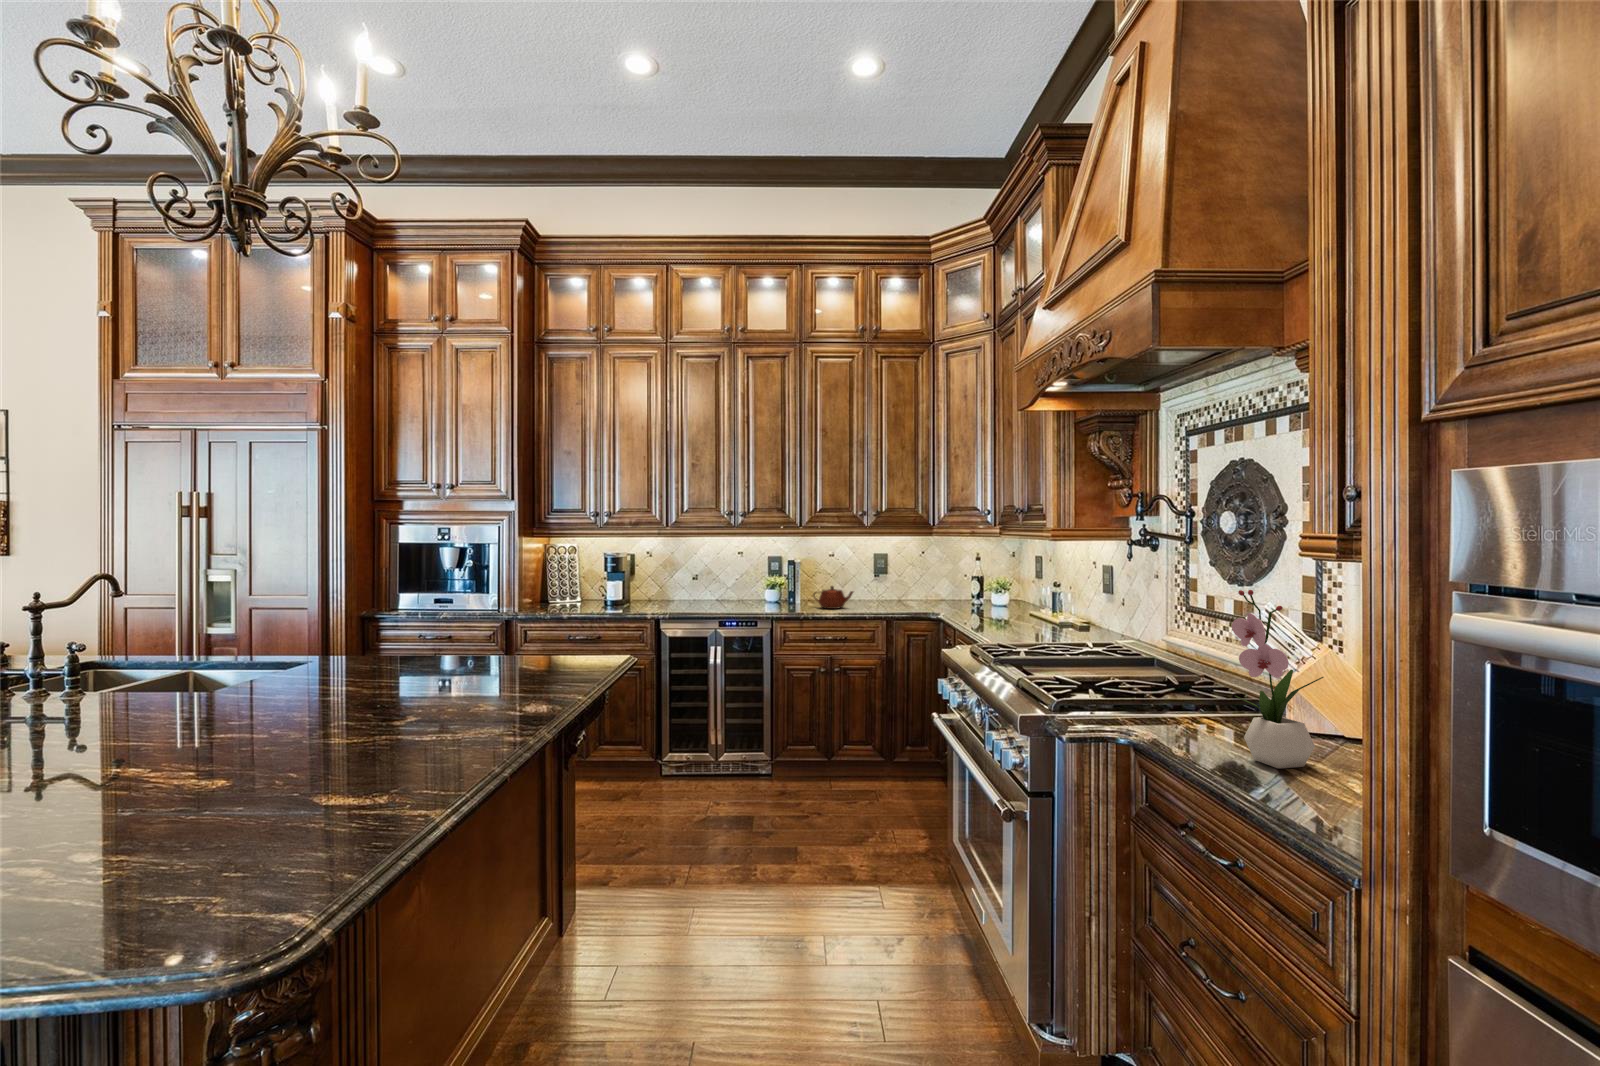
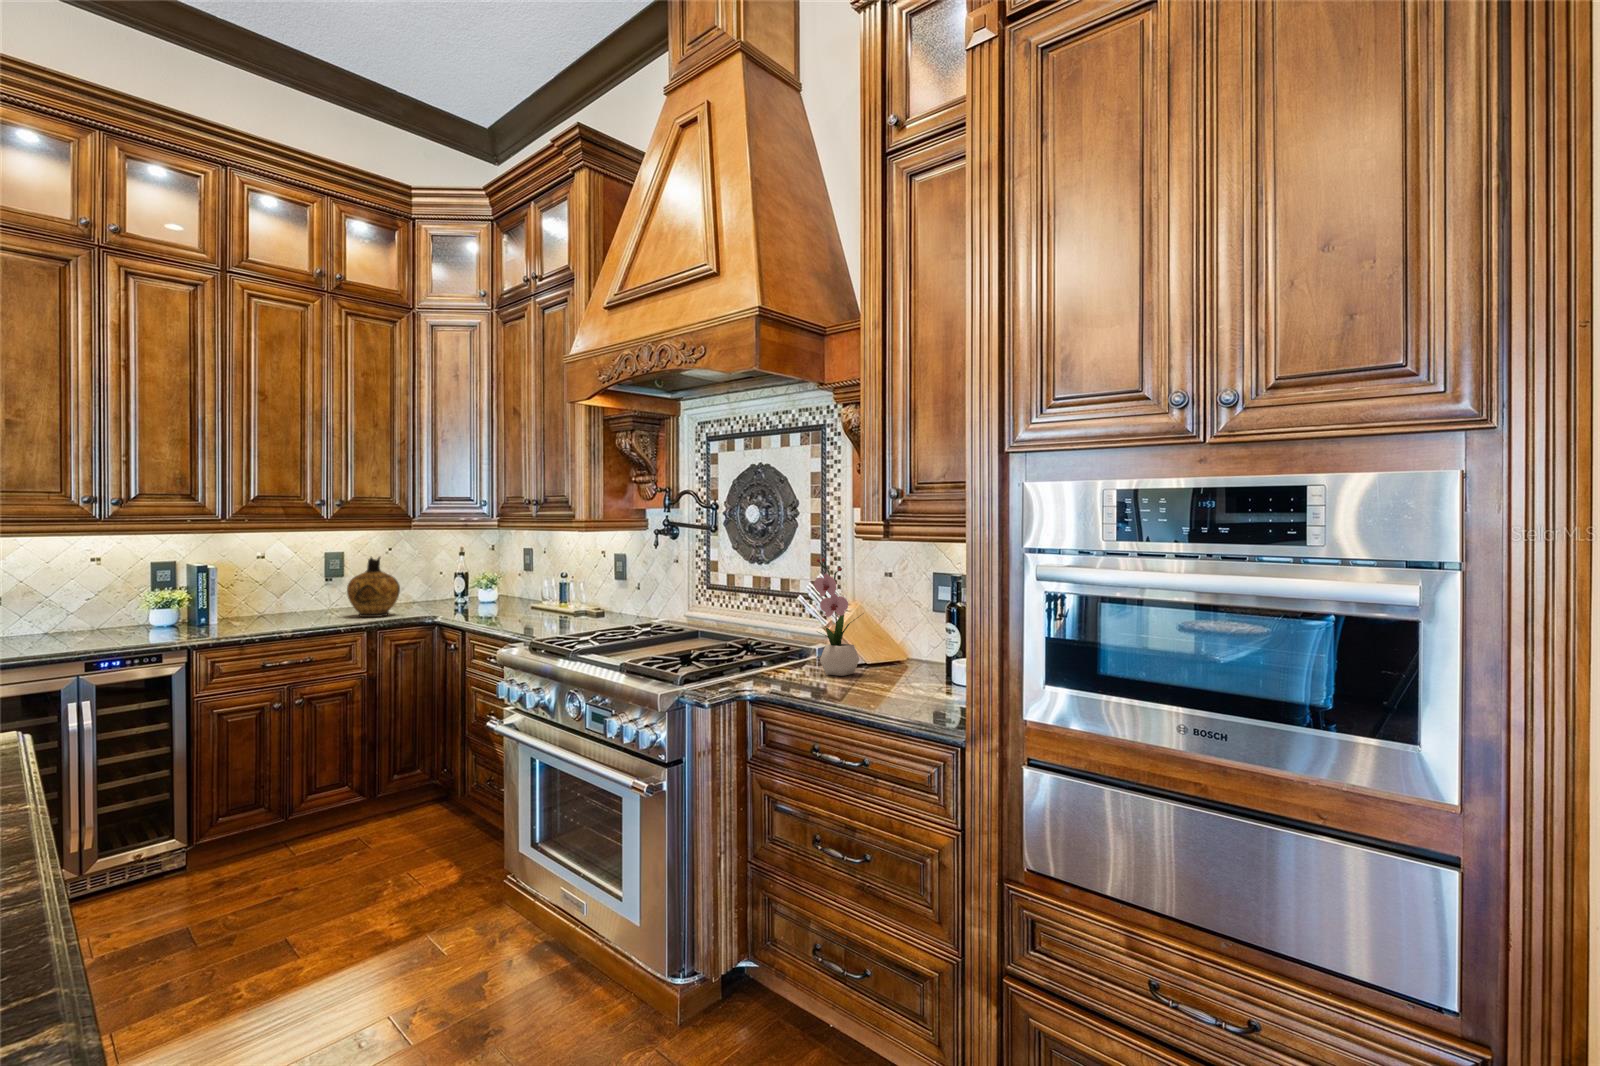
ceramic jug: none [874,560,916,612] -> present [347,557,400,617]
teapot: present [813,586,853,609] -> none [255,591,318,619]

